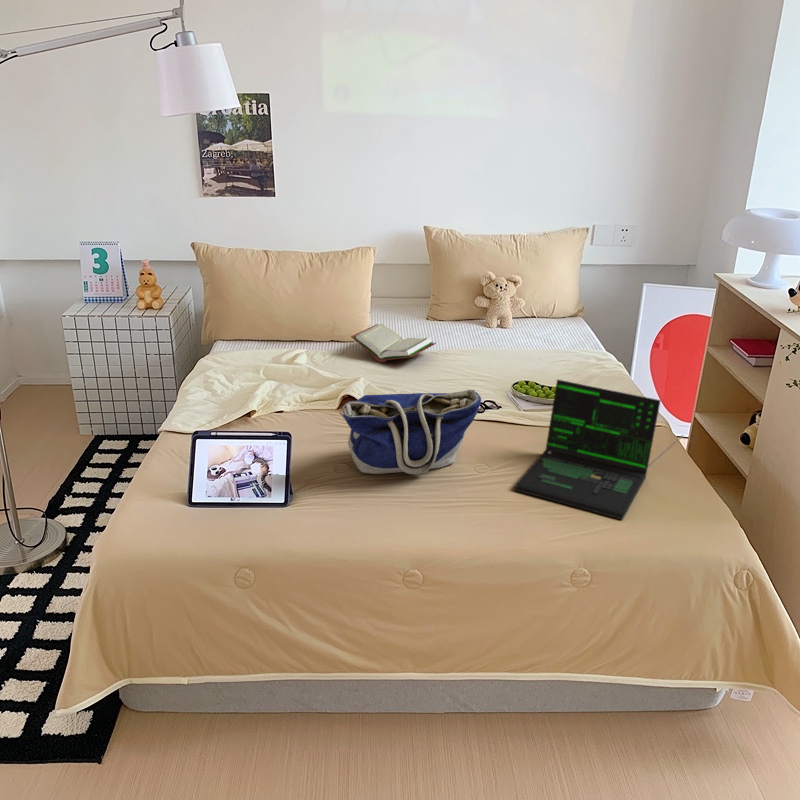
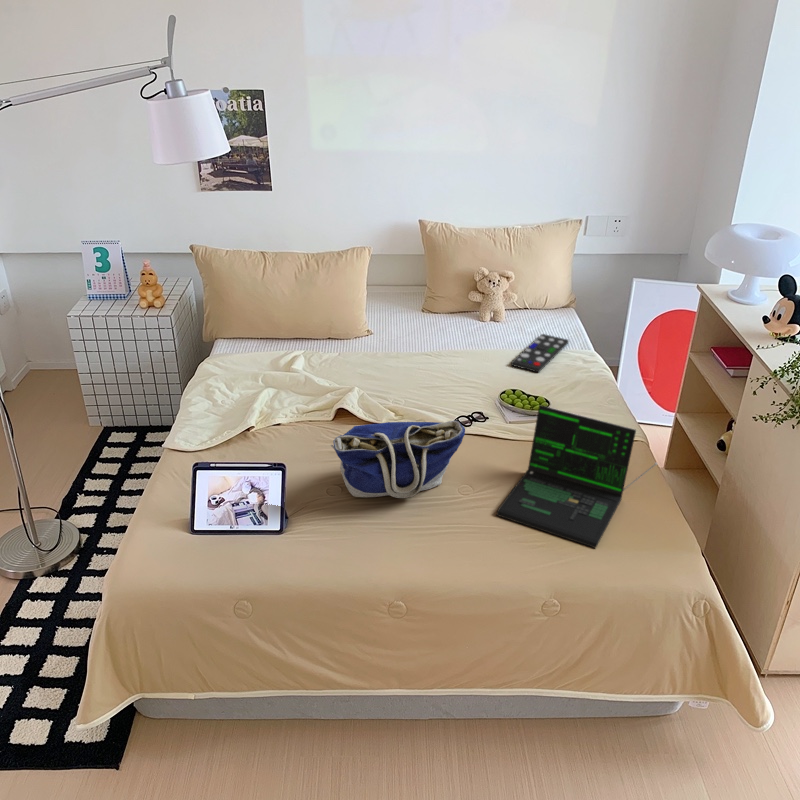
book: present [351,323,436,363] -> none [346,324,429,366]
remote control: none [521,336,580,369] -> present [511,334,568,372]

